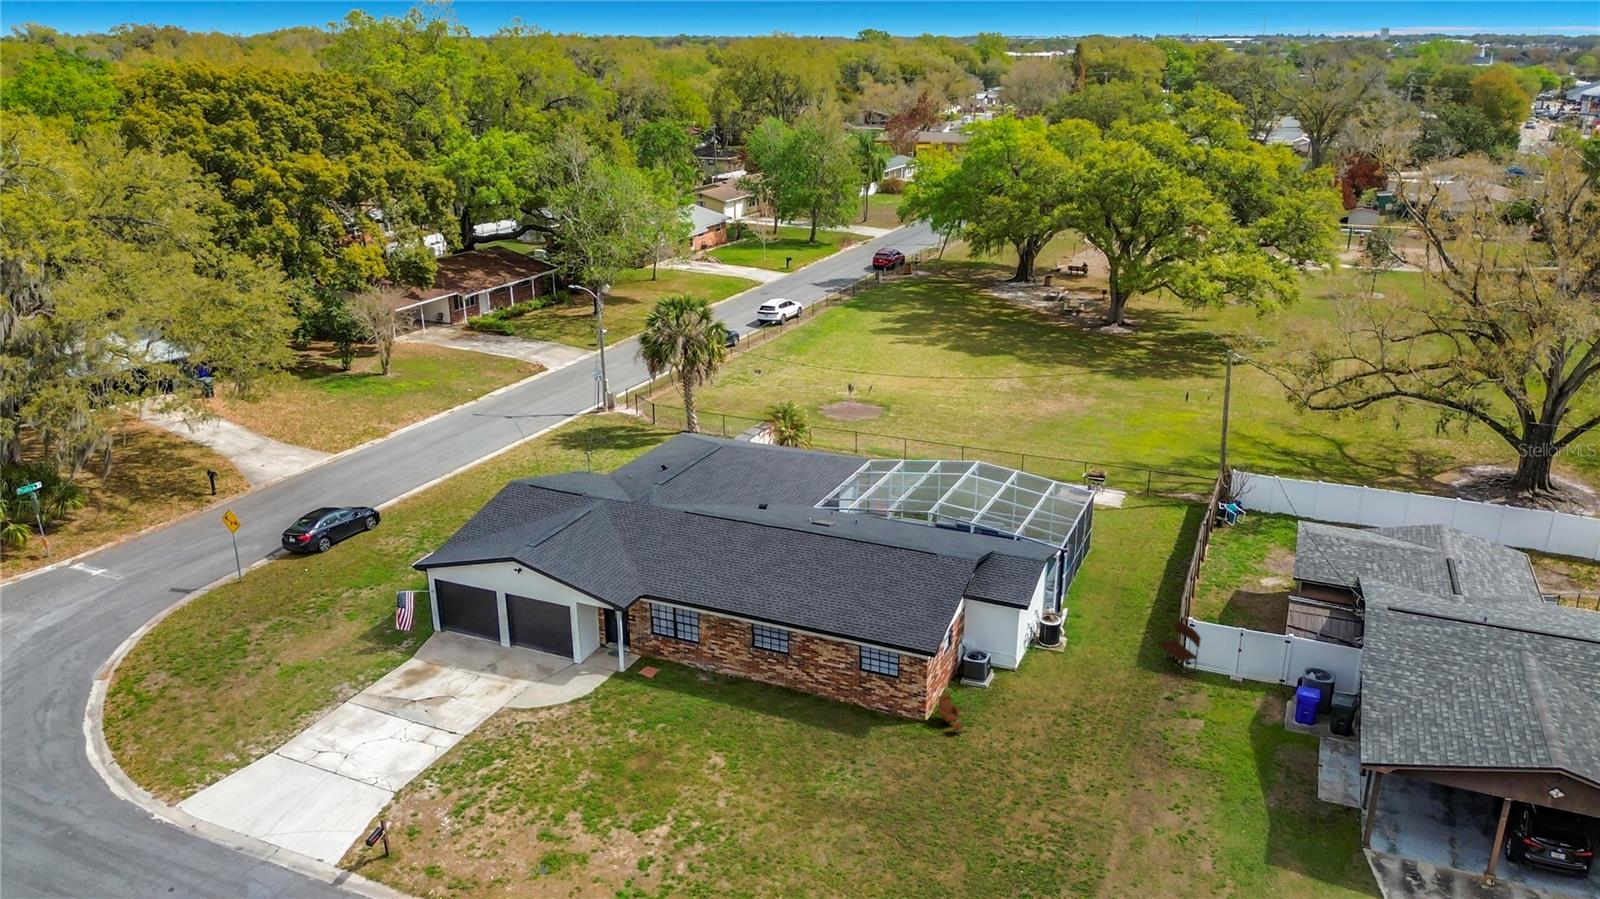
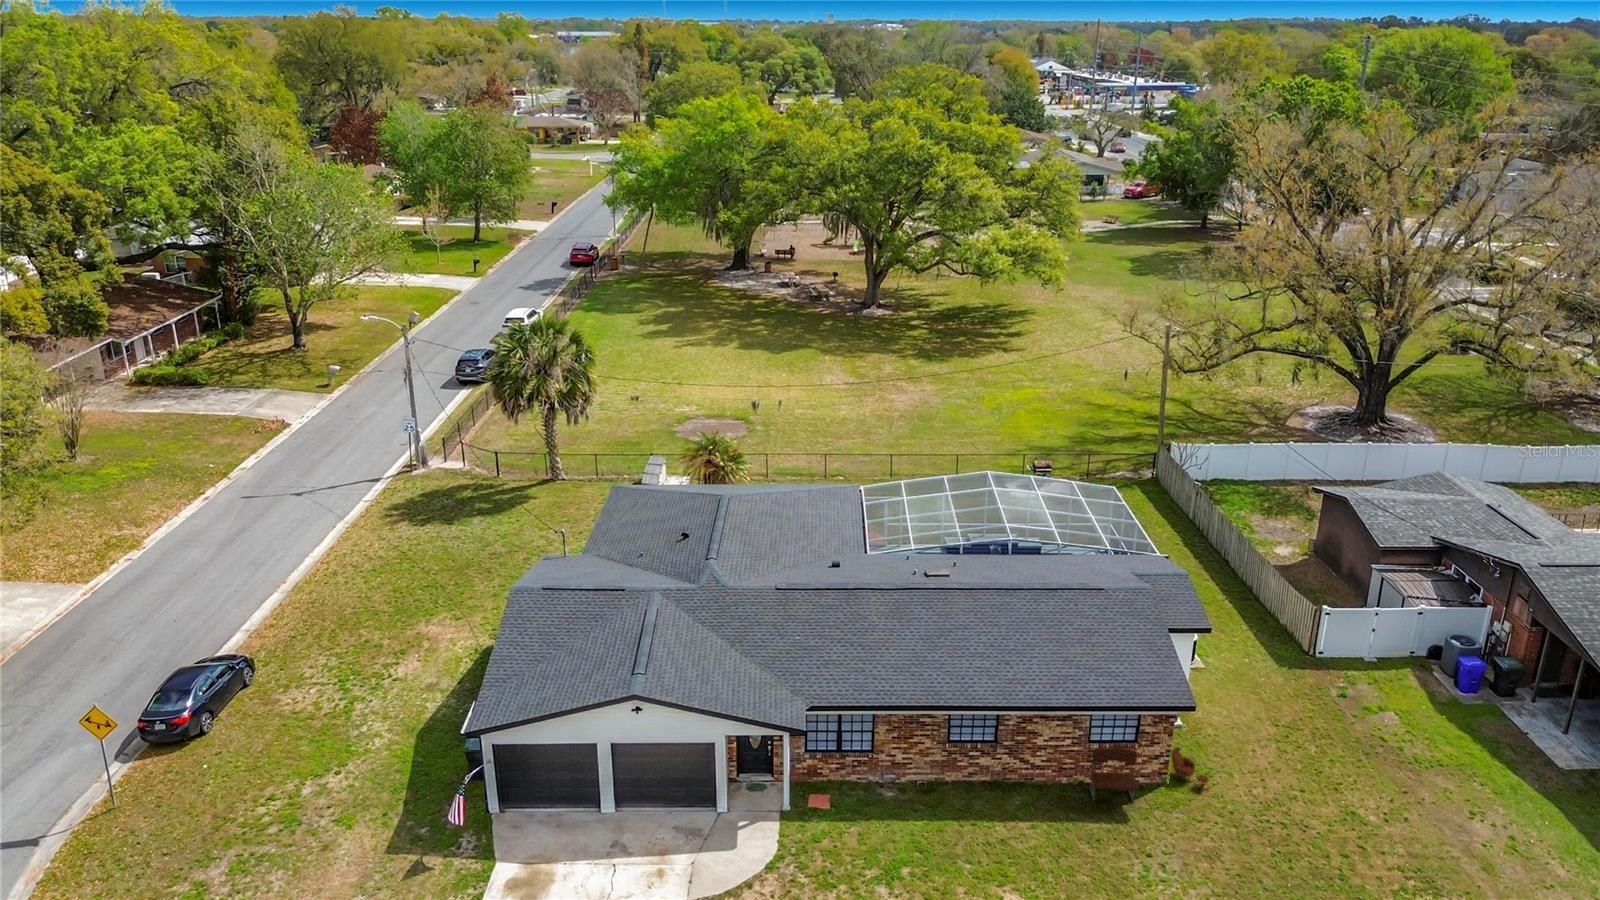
bench: present [1160,621,1201,674] -> present [1090,747,1139,802]

